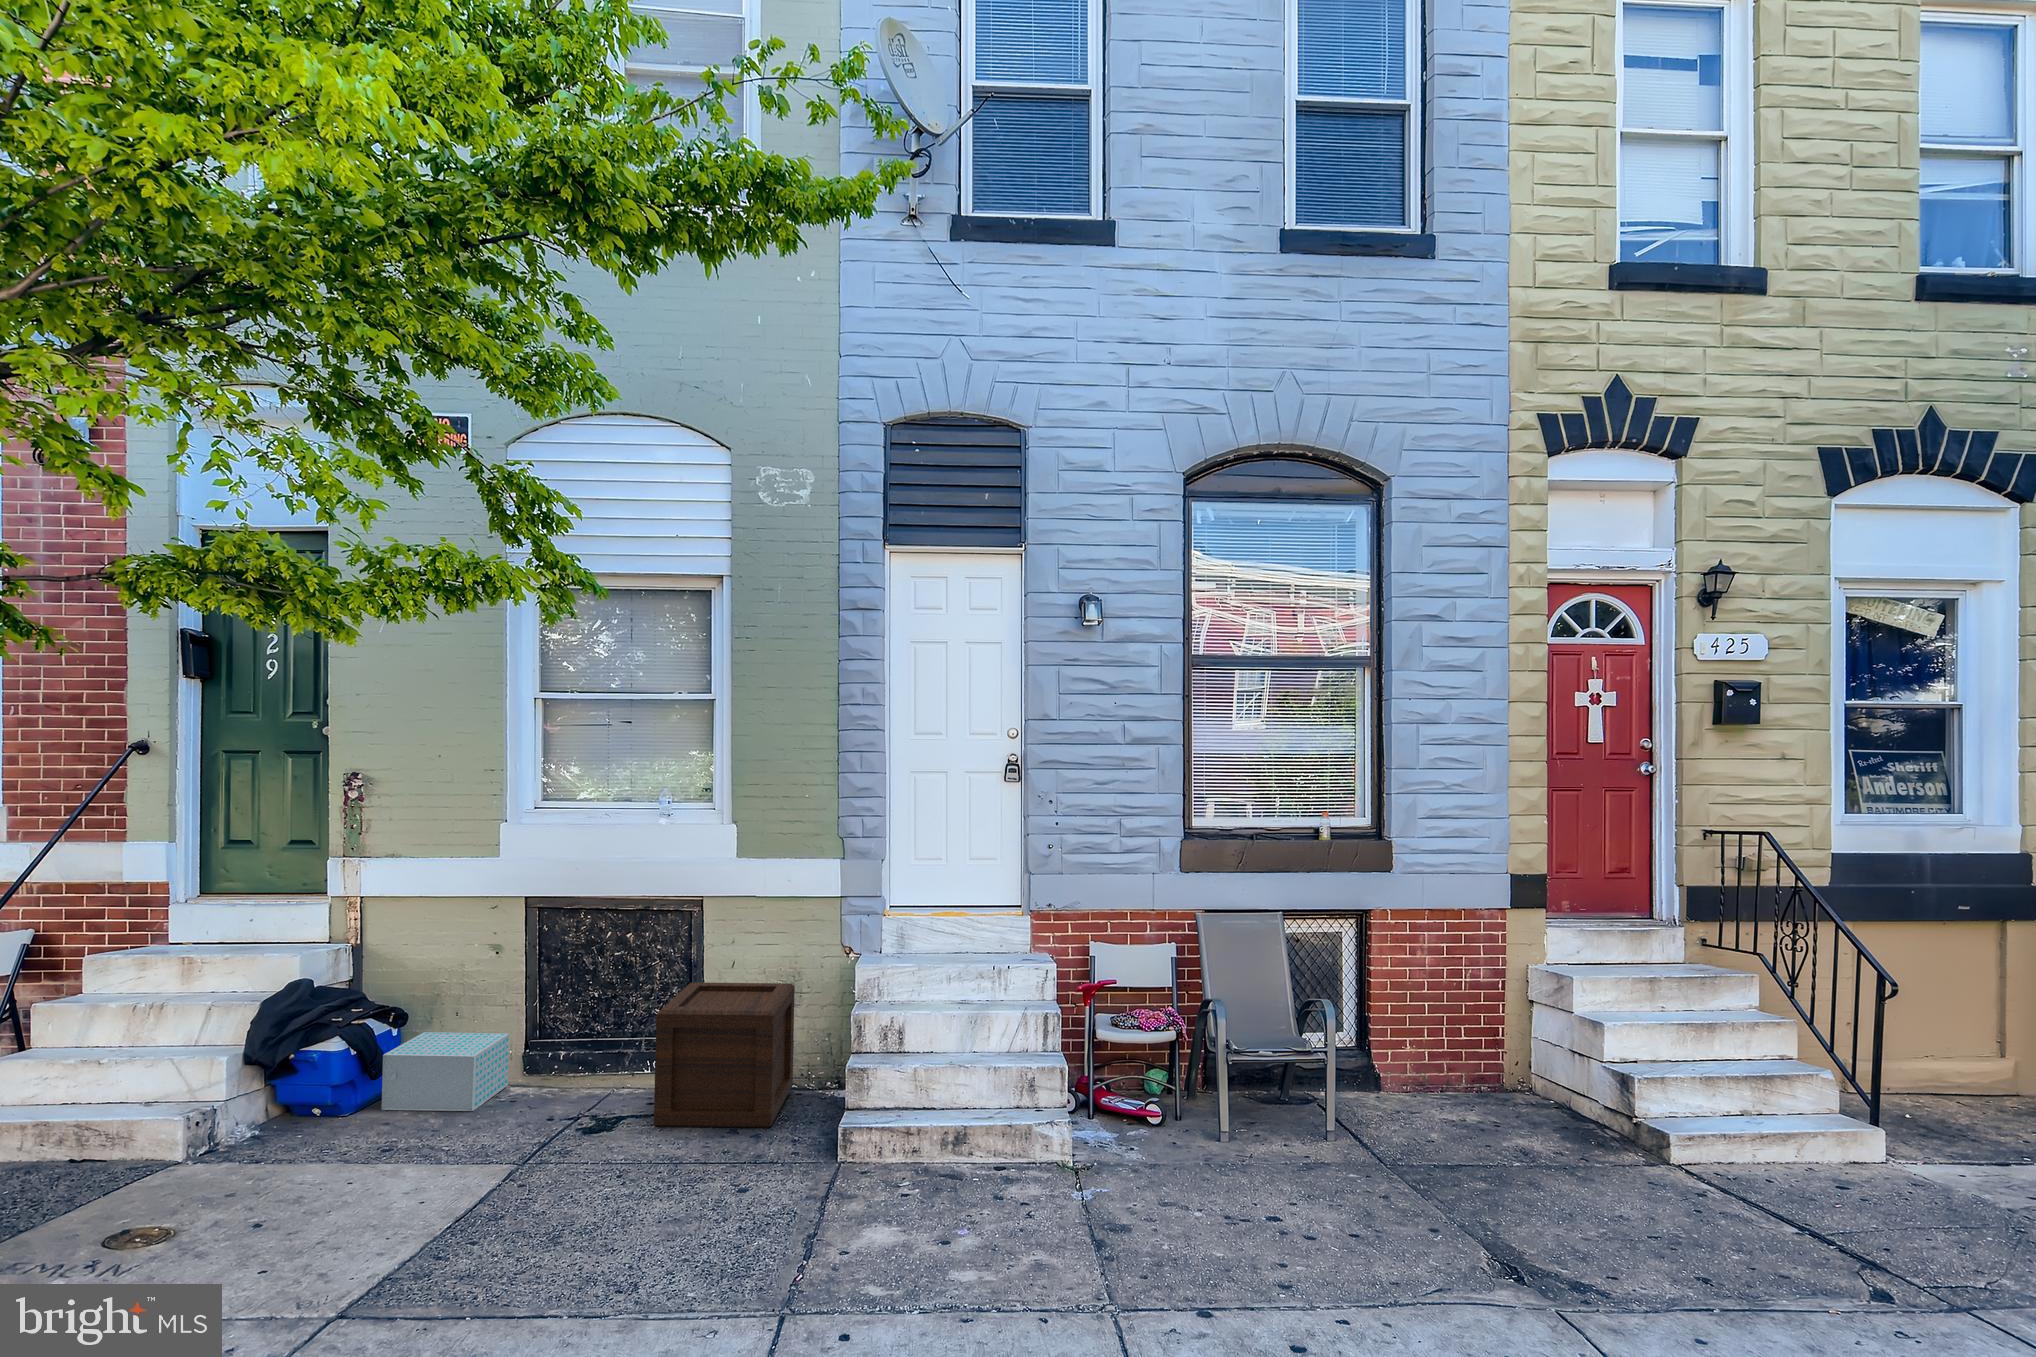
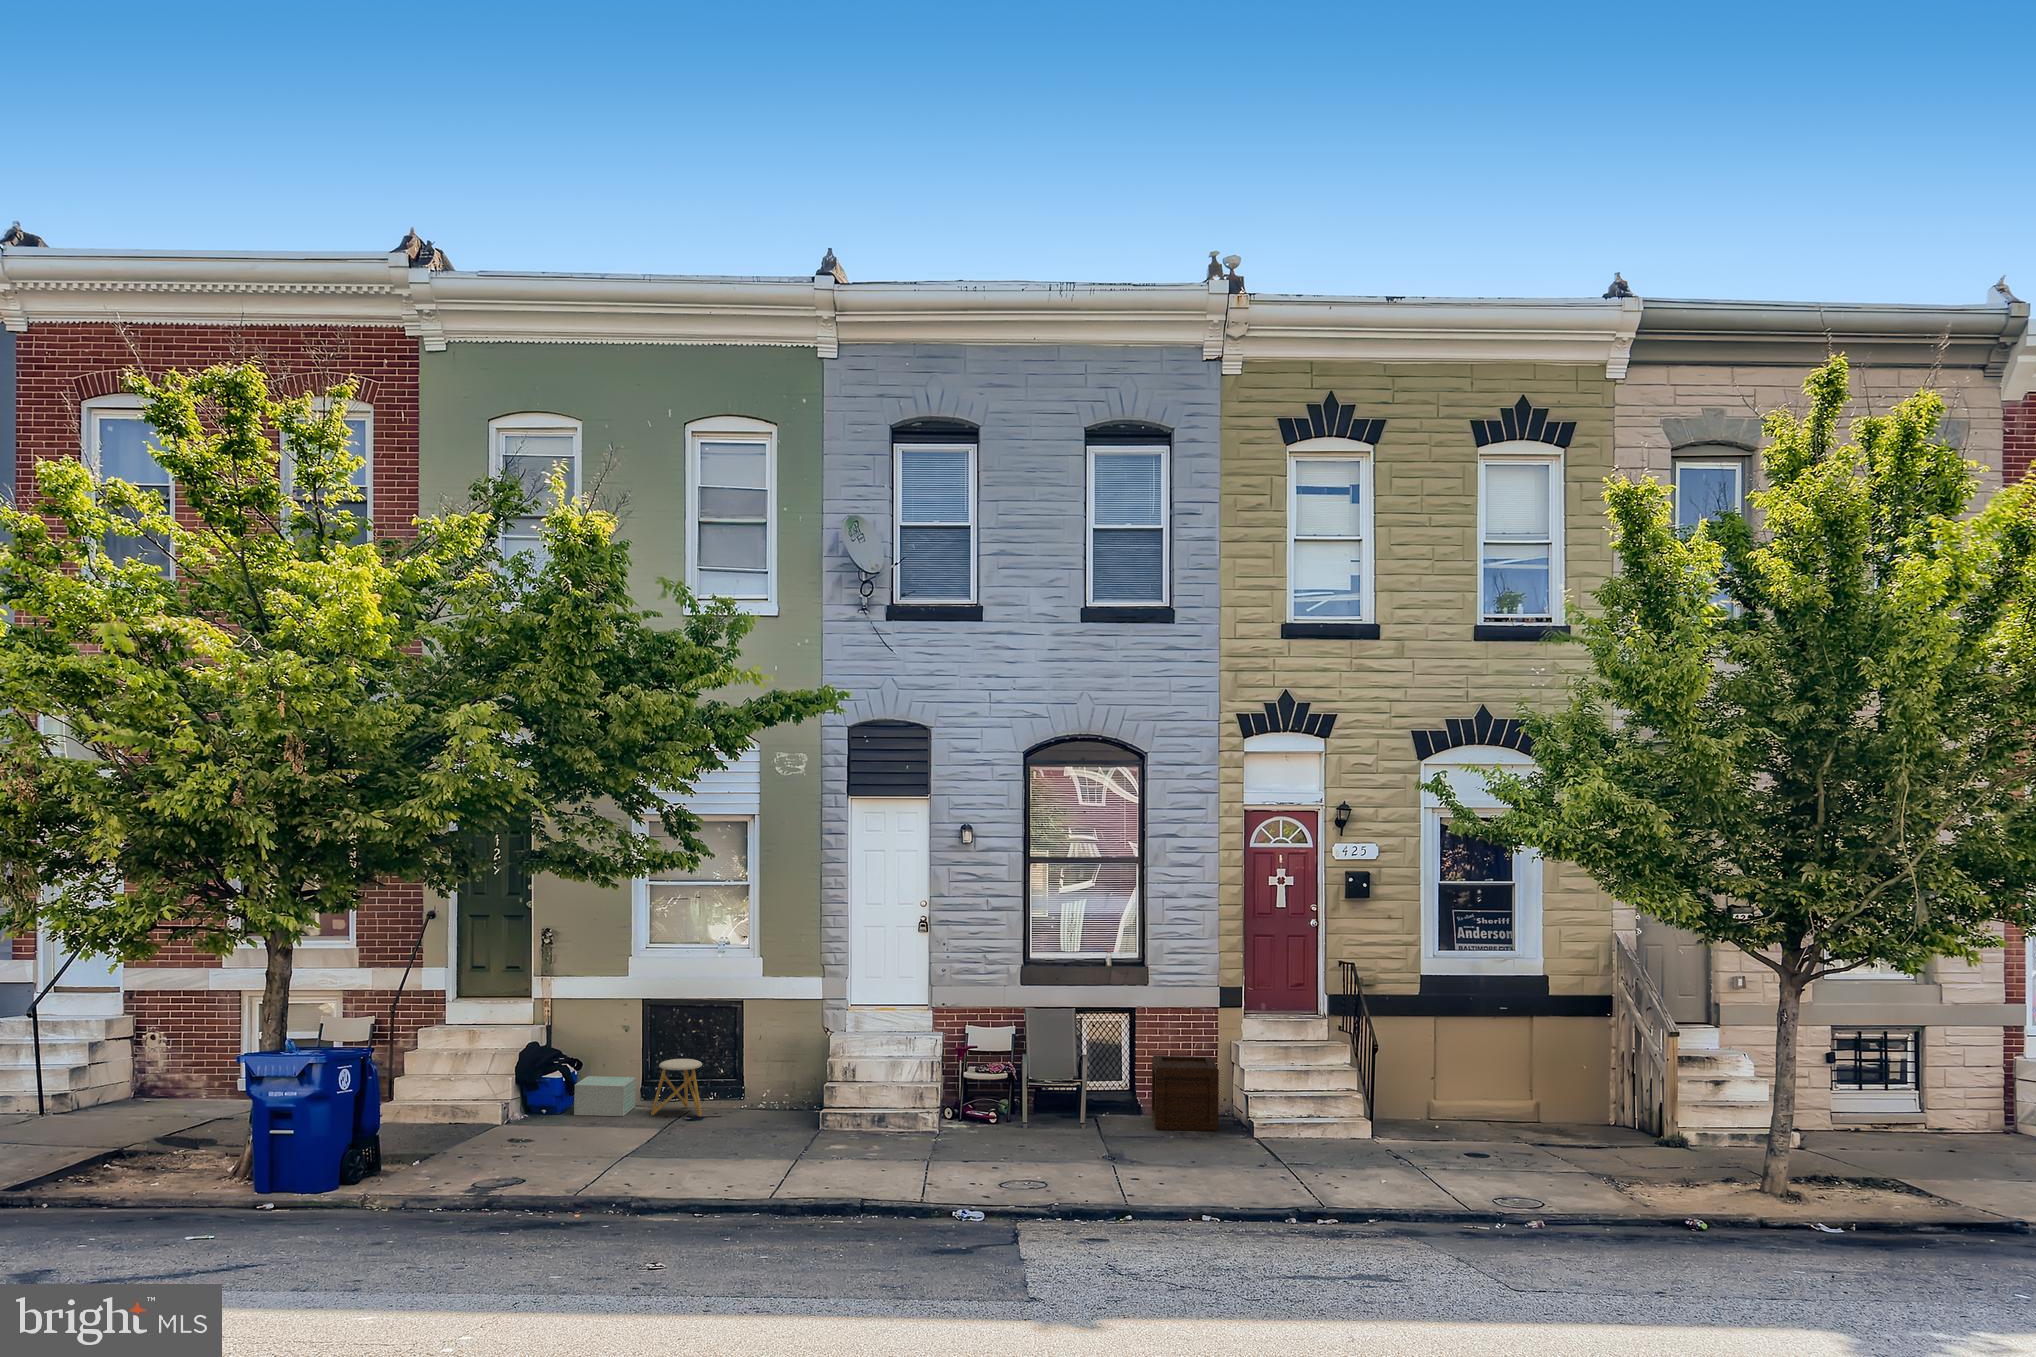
wooden crate: present [654,982,795,1128] -> present [1152,1056,1219,1131]
stool: none [526,1001,624,1110] -> present [651,1059,702,1117]

